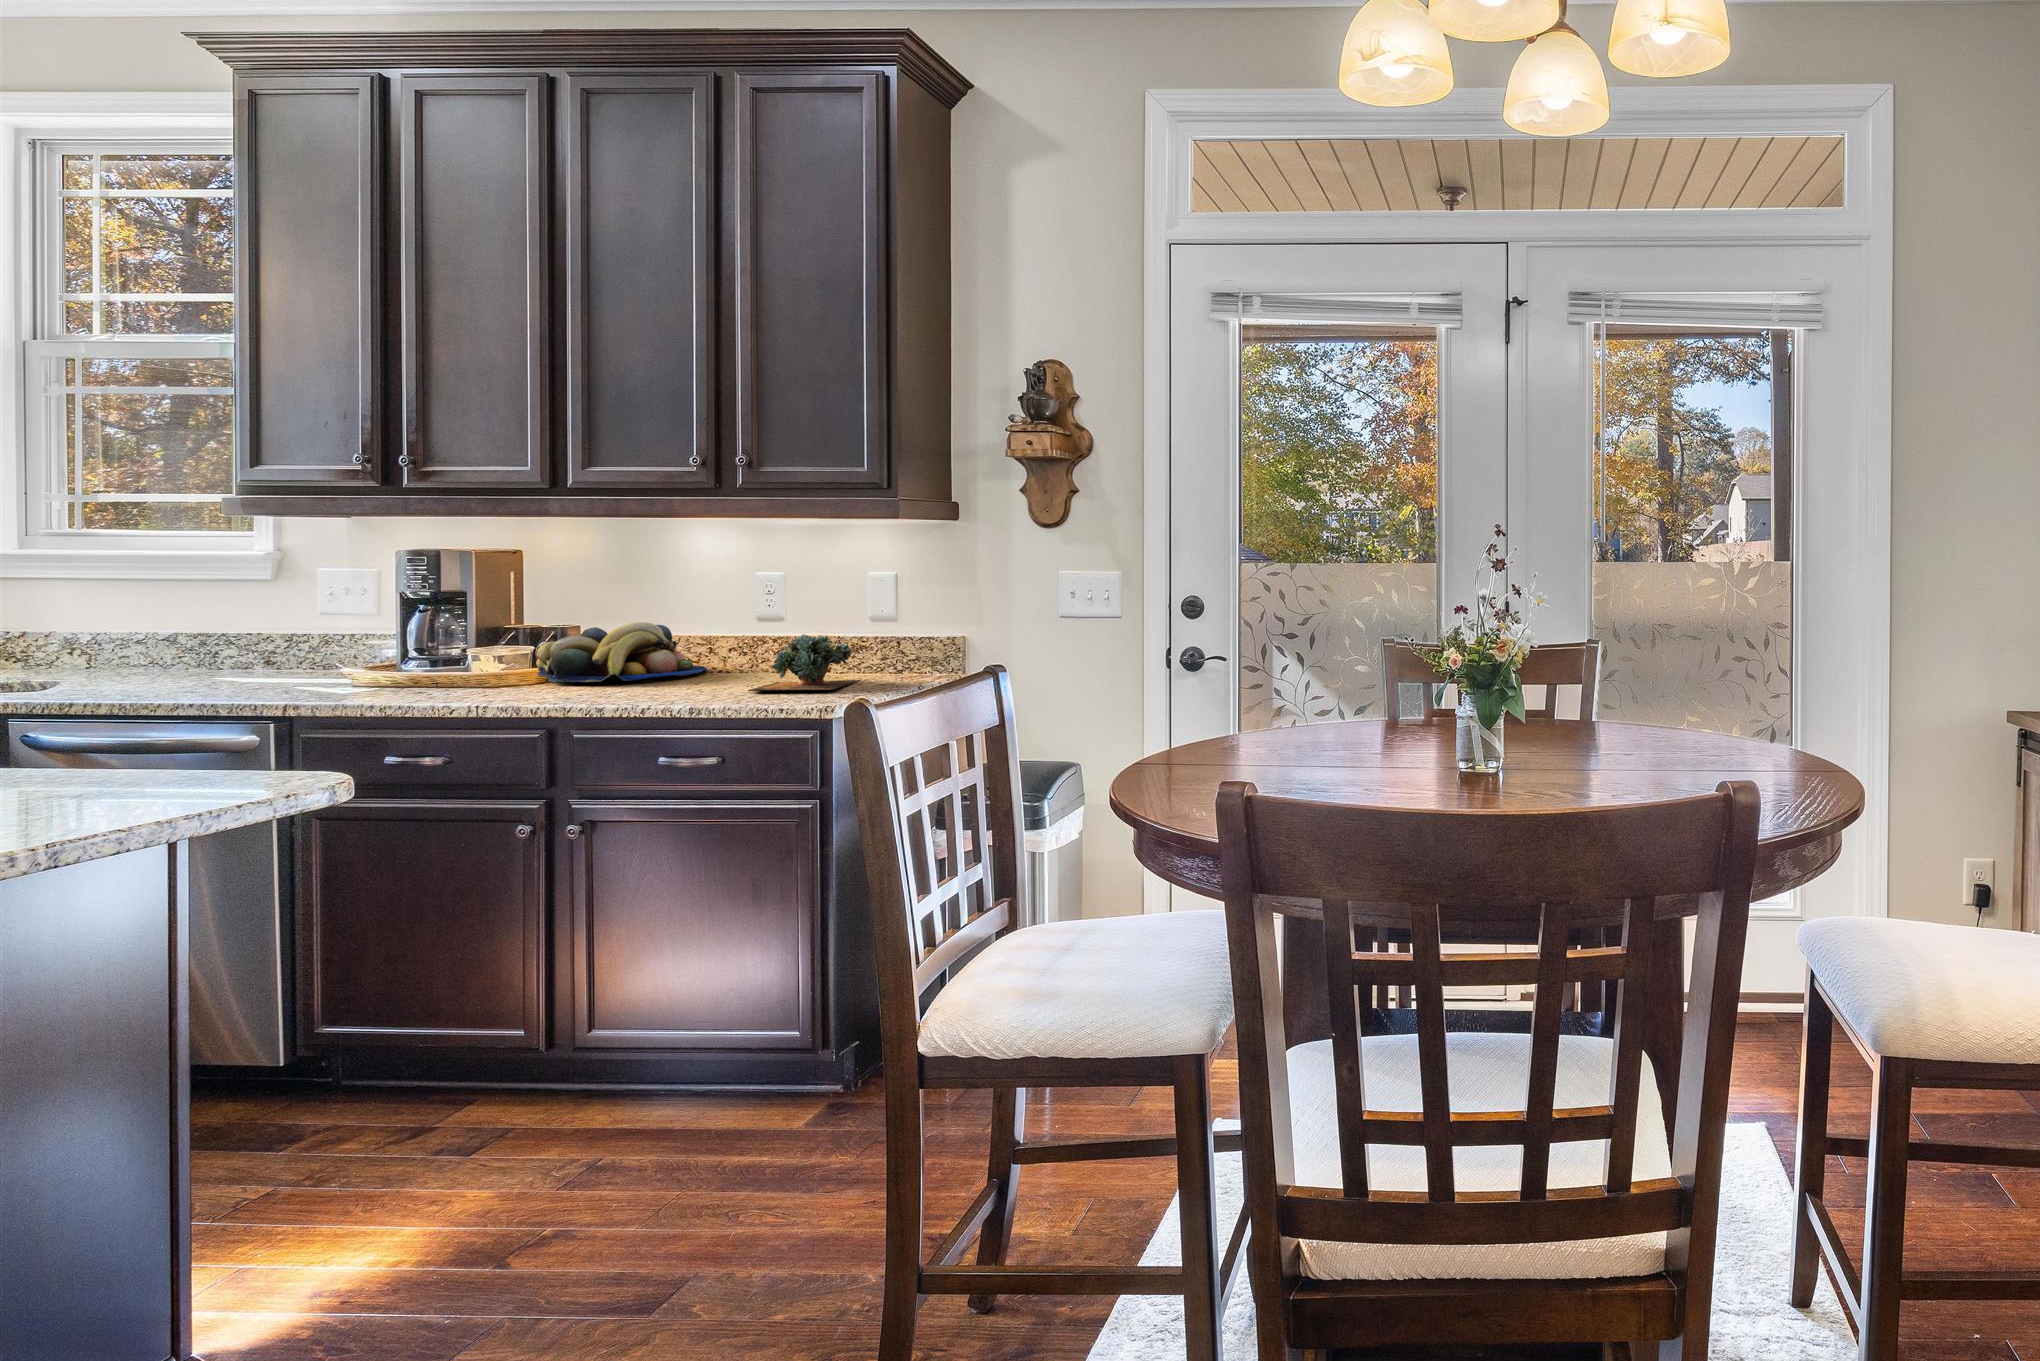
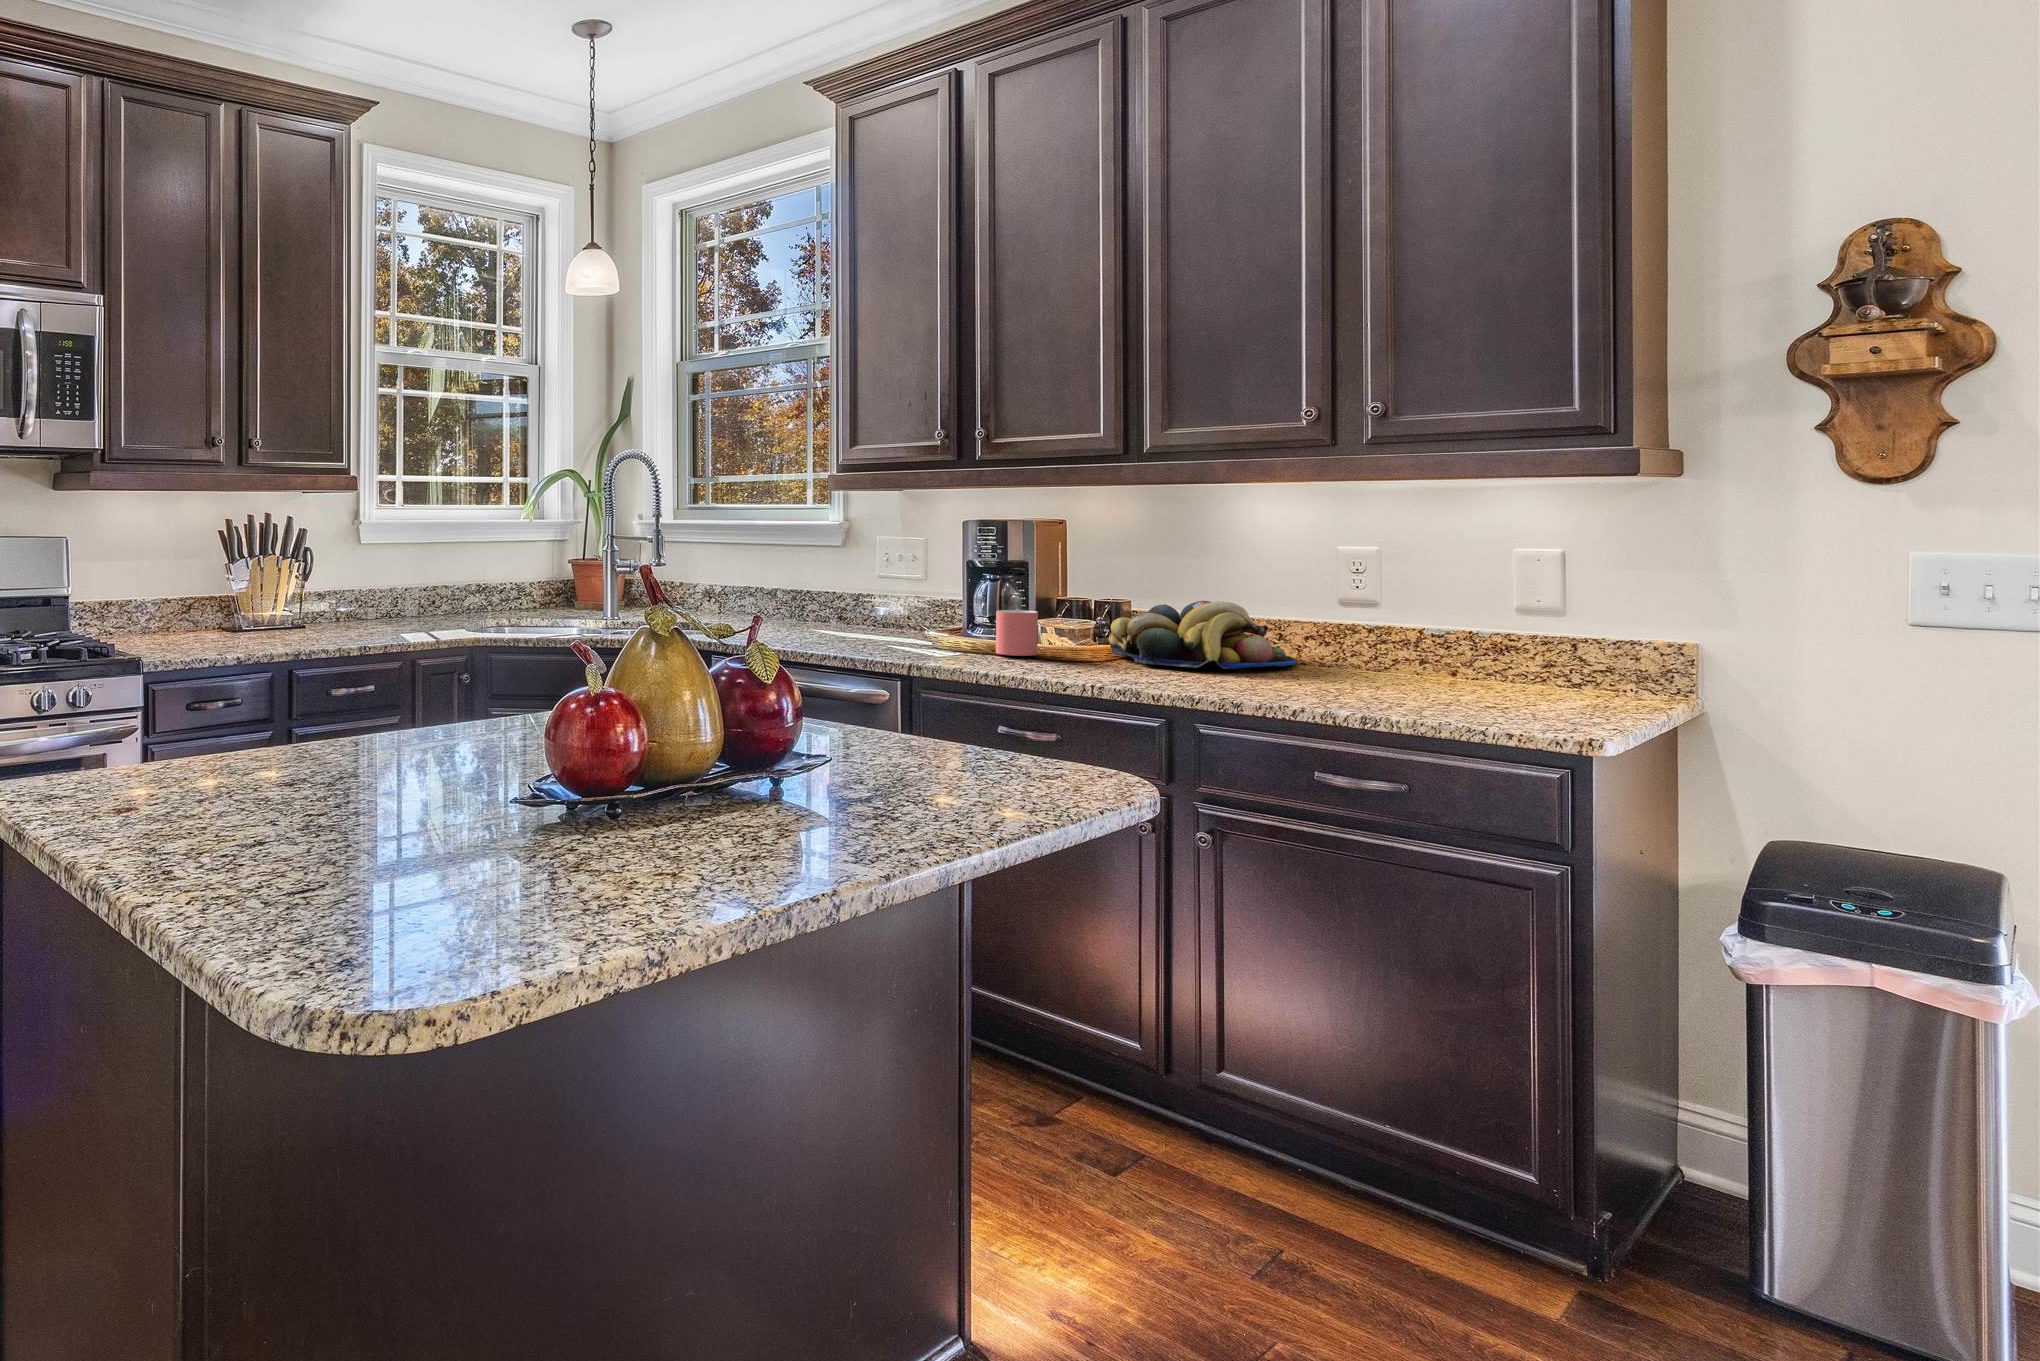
succulent plant: present [748,634,860,691] -> none [1413,629,1548,709]
mug: none [405,640,454,685] -> present [996,610,1038,656]

